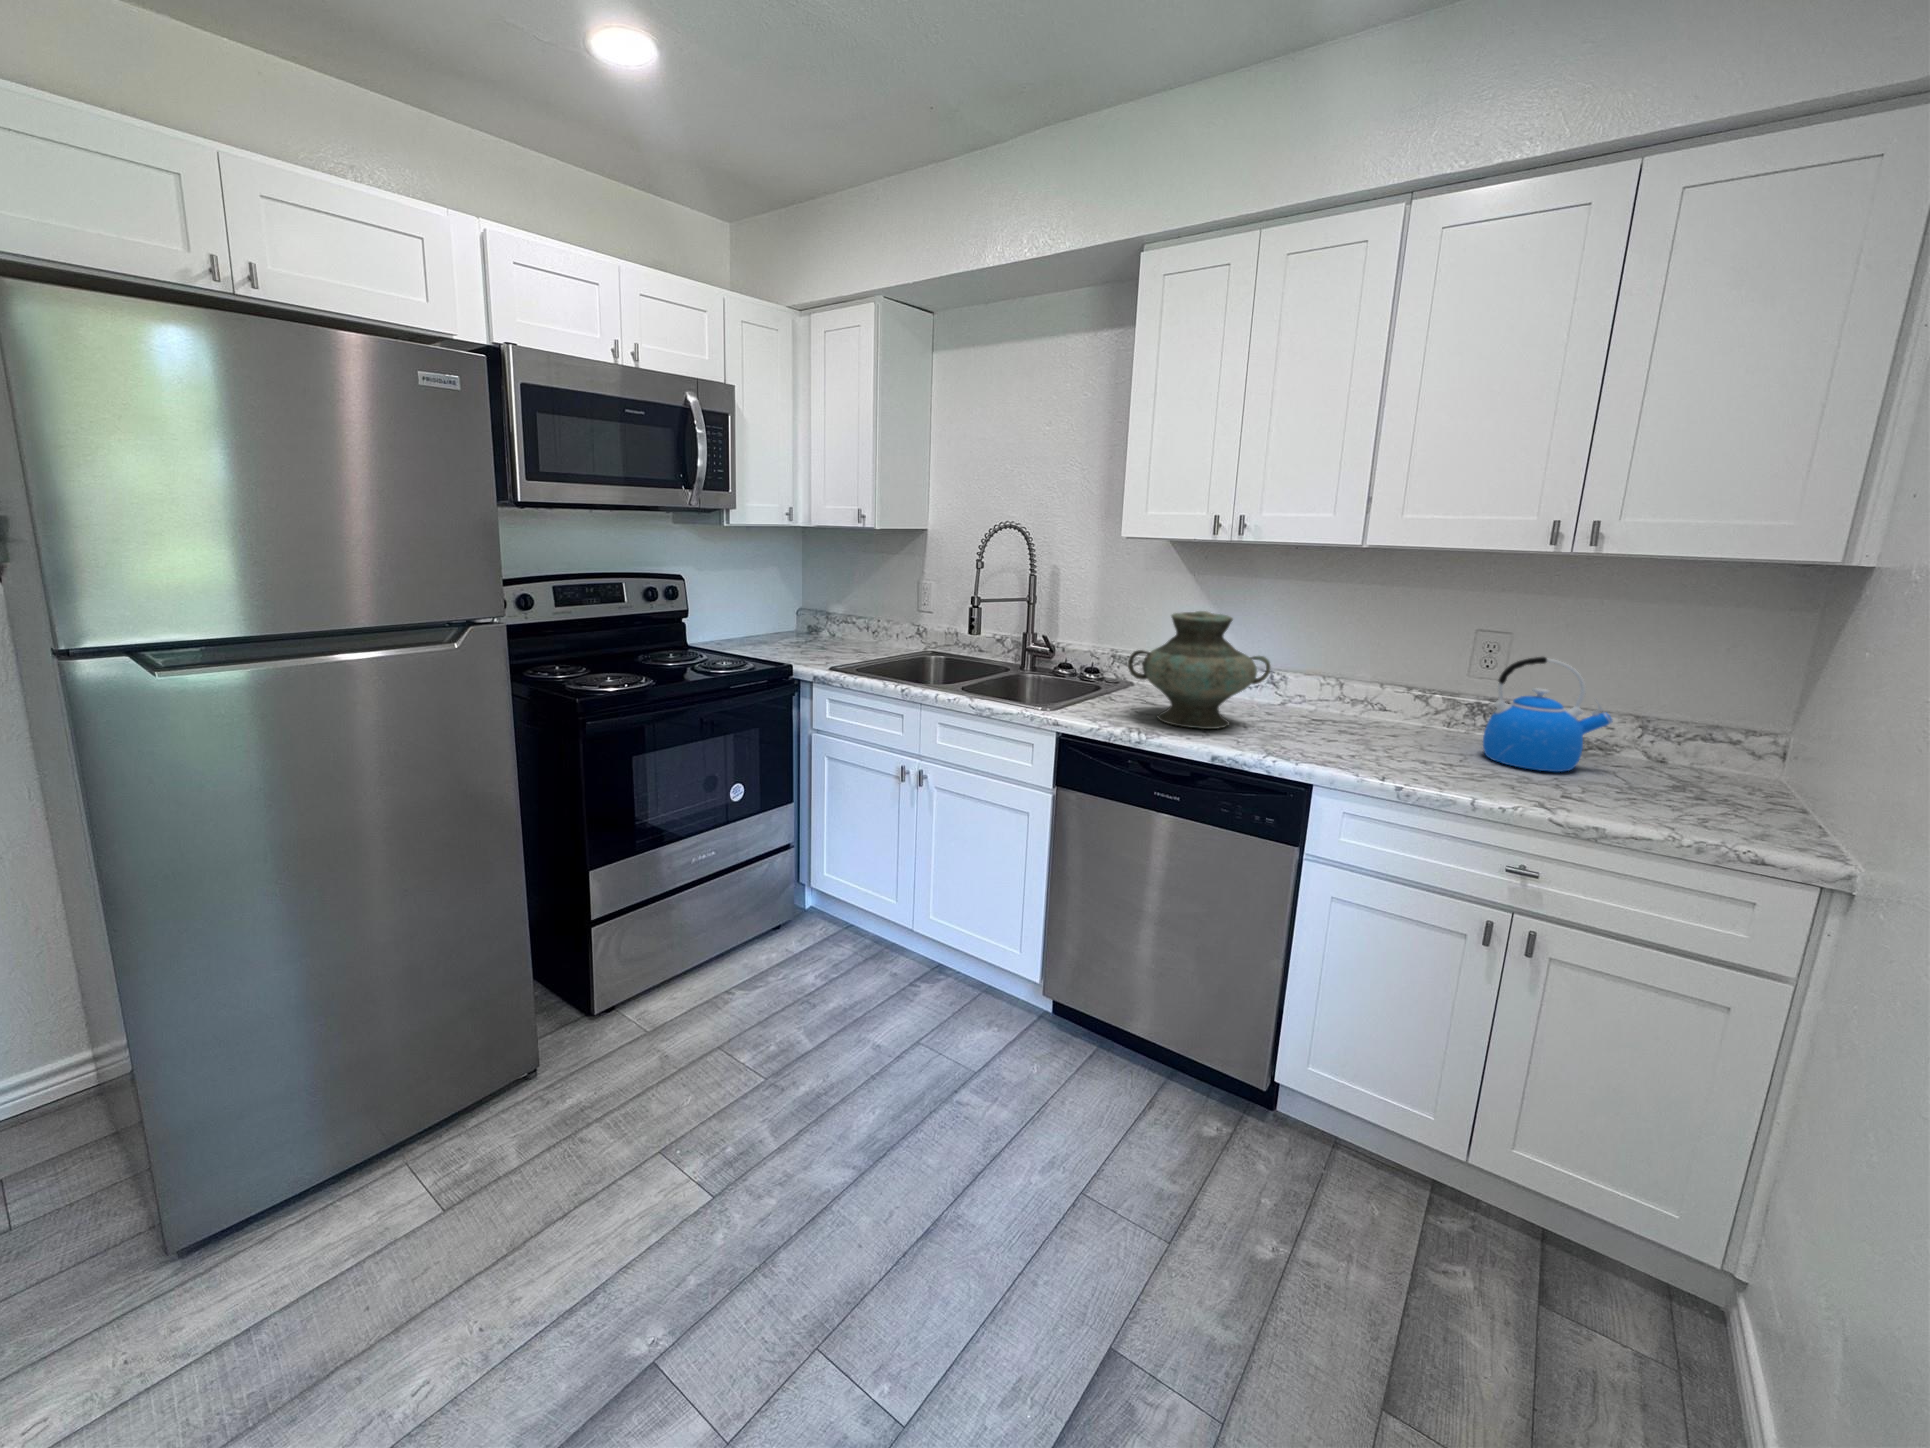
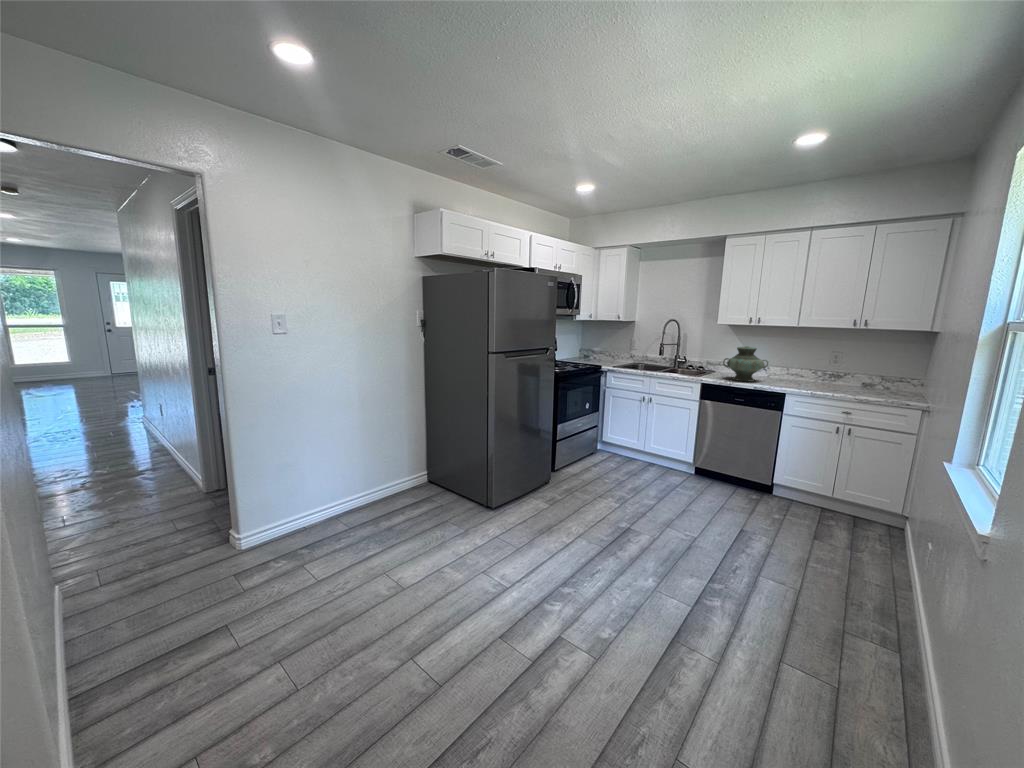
kettle: present [1483,657,1612,772] -> none [835,358,874,391]

